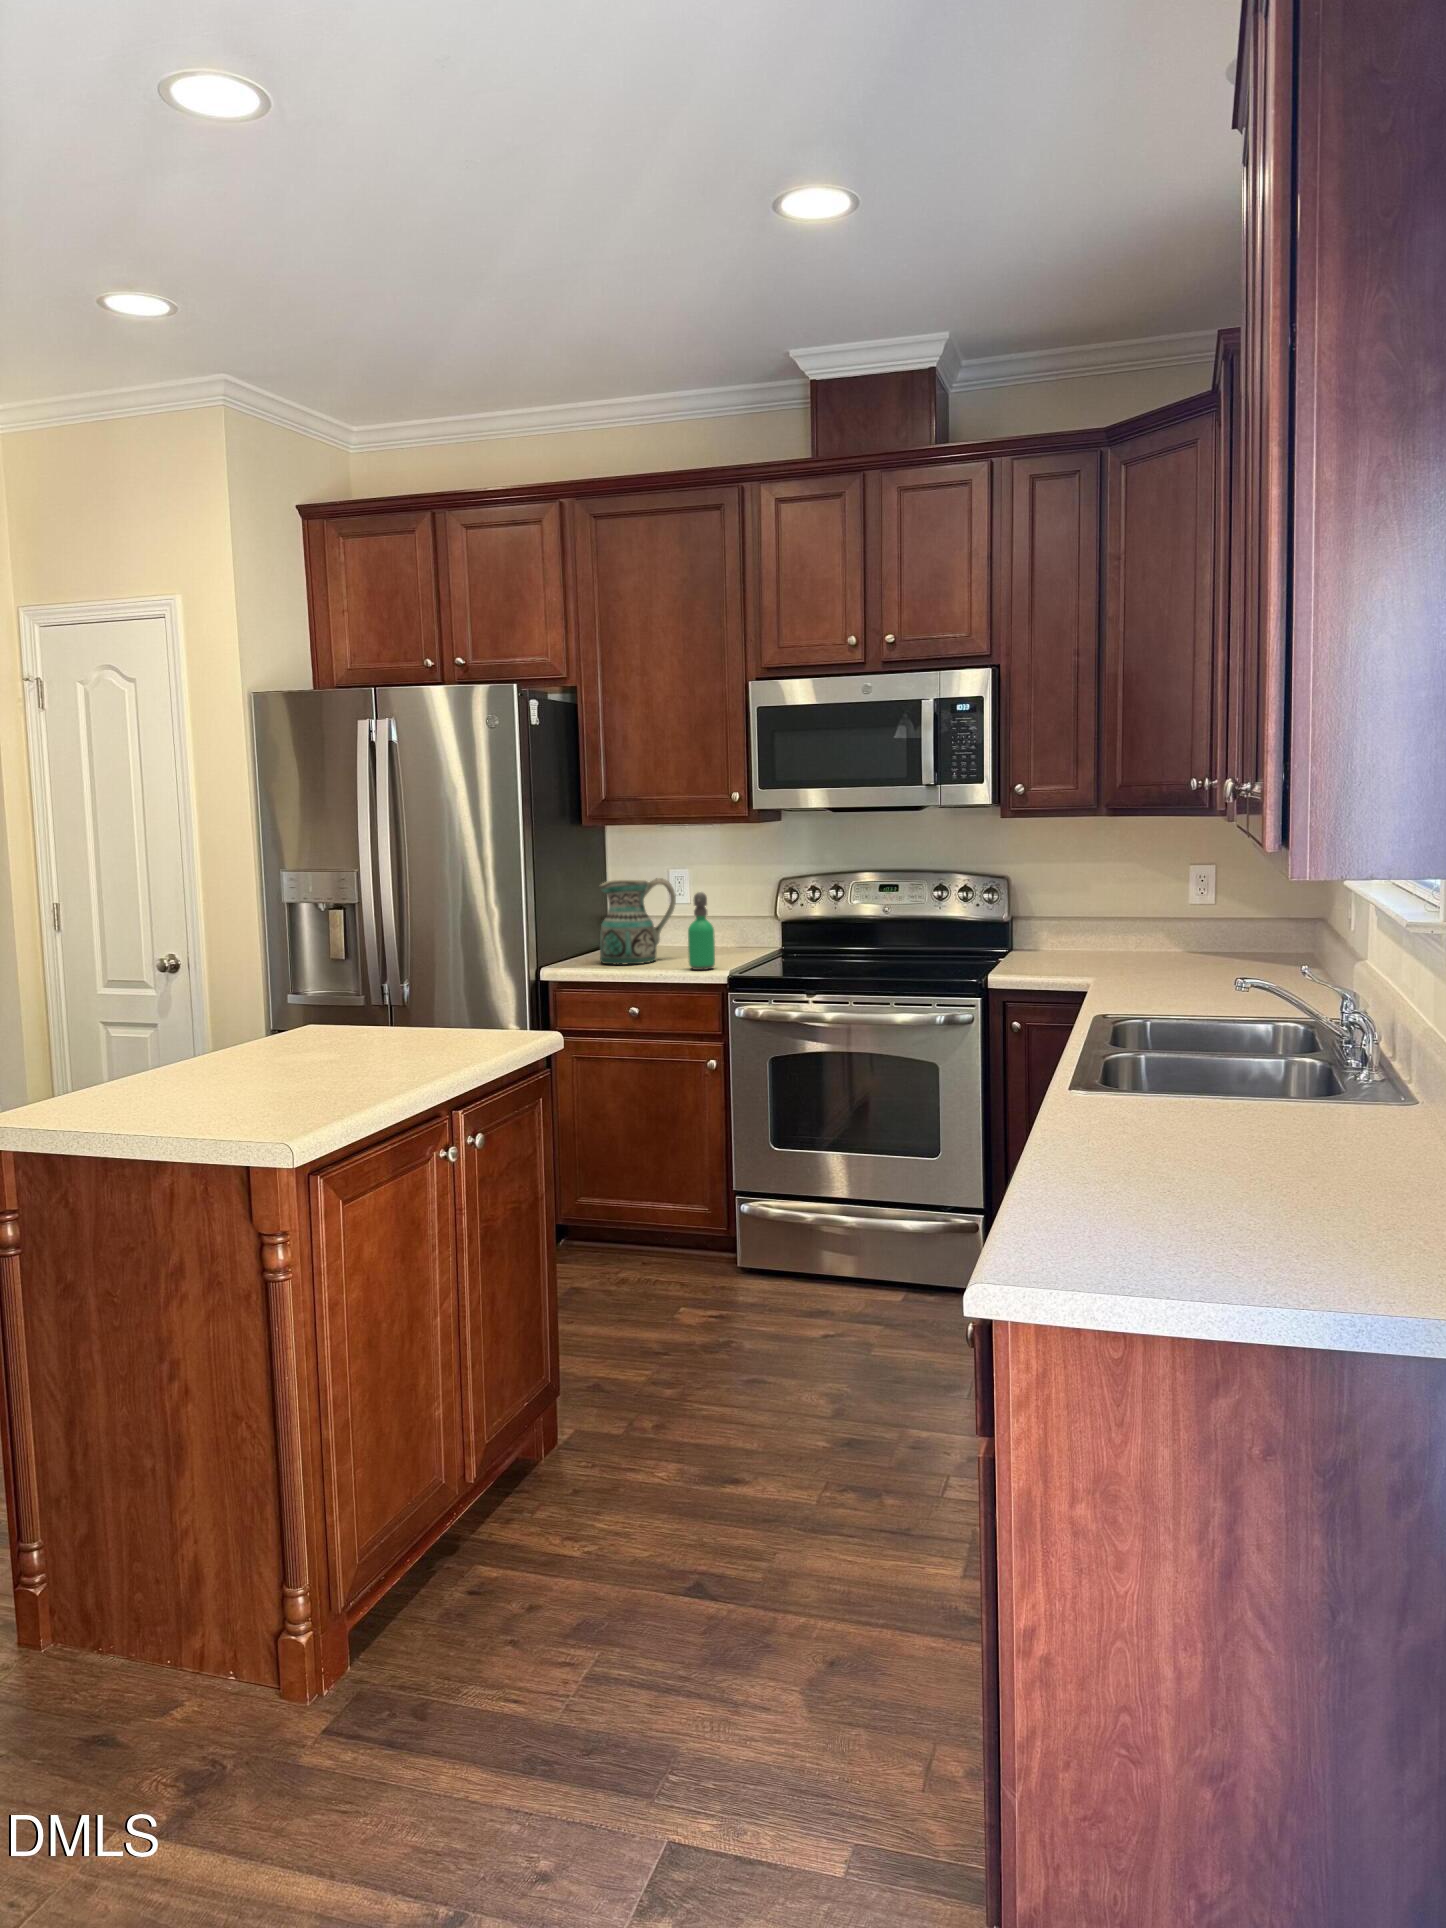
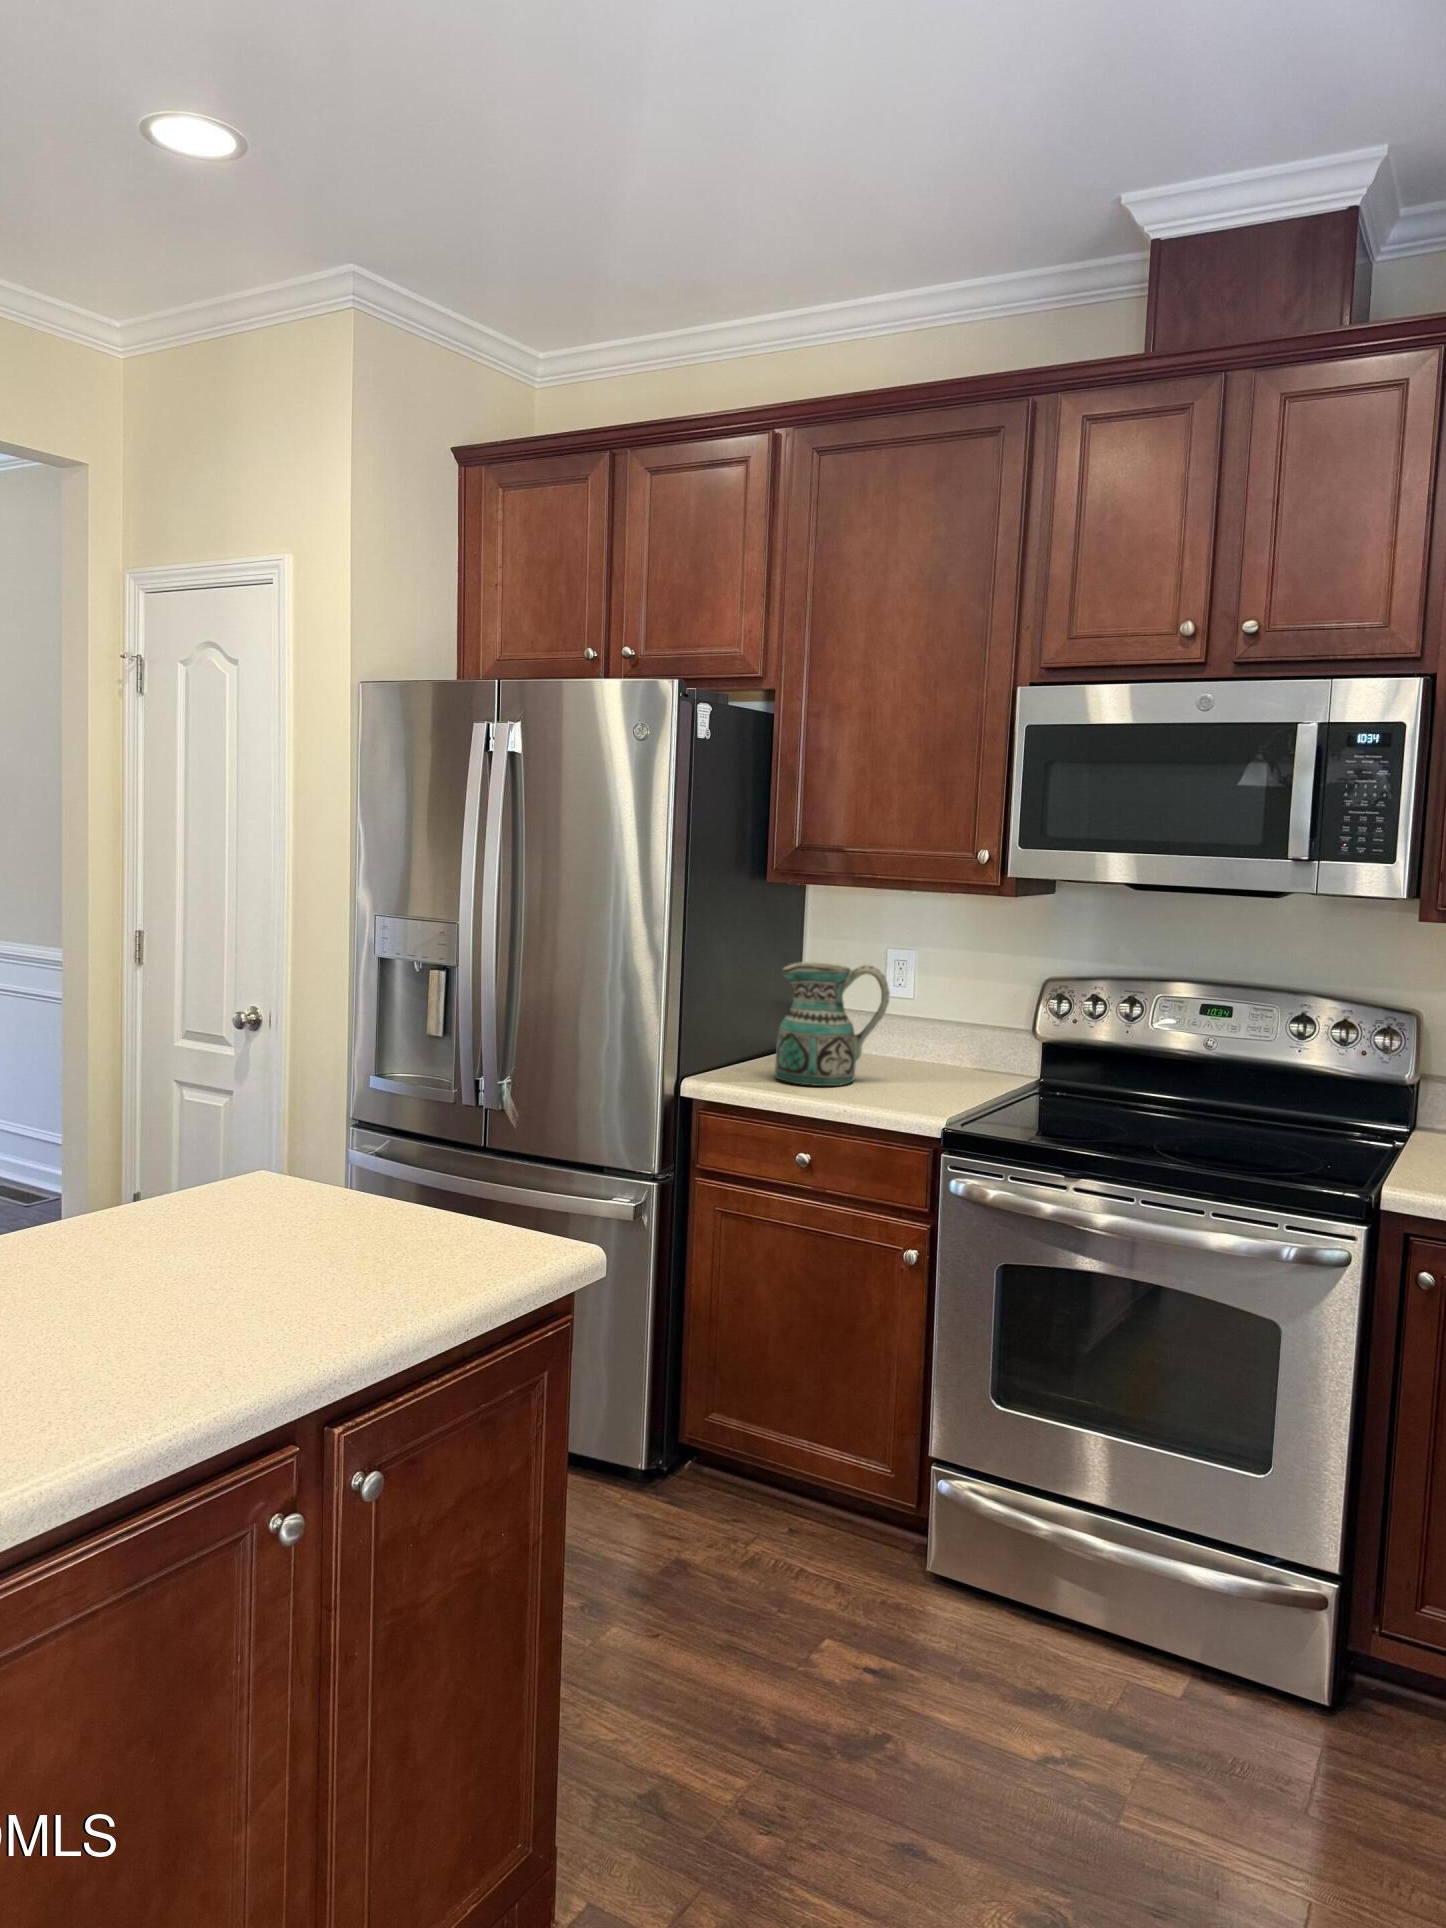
soap dispenser: present [688,892,715,970] -> none [893,995,935,1111]

